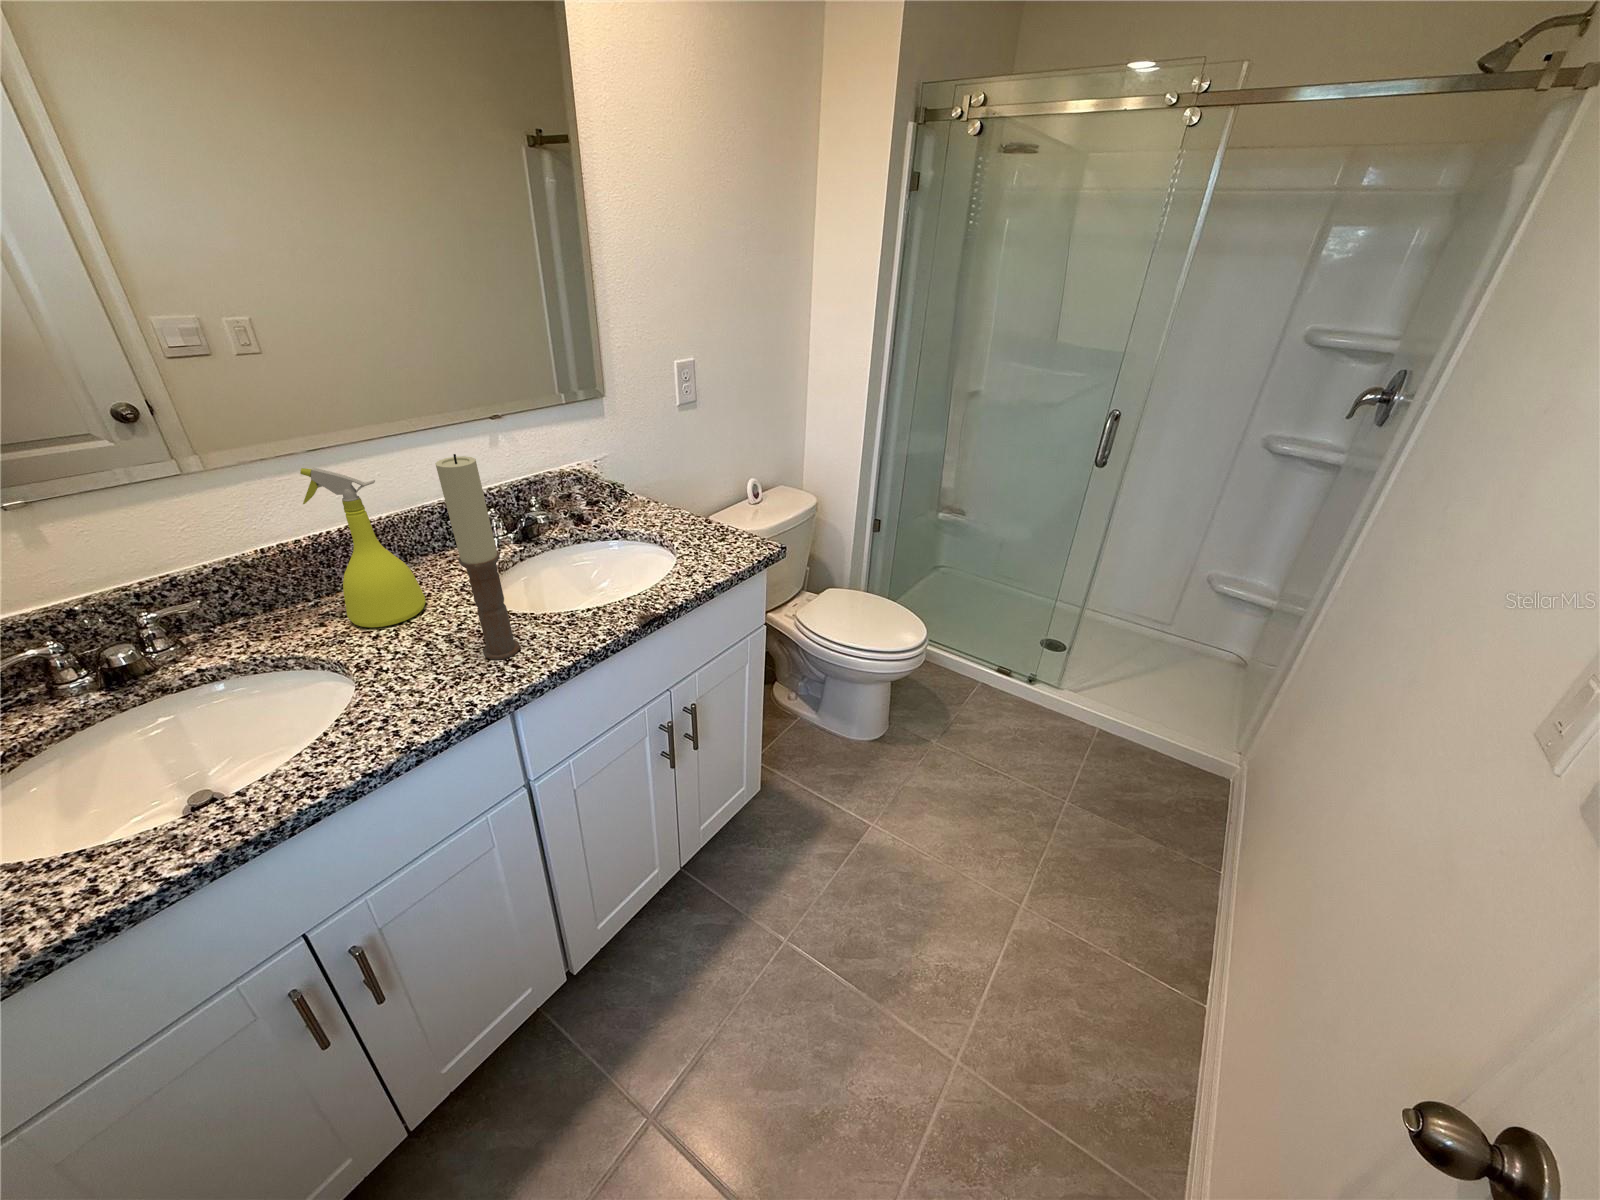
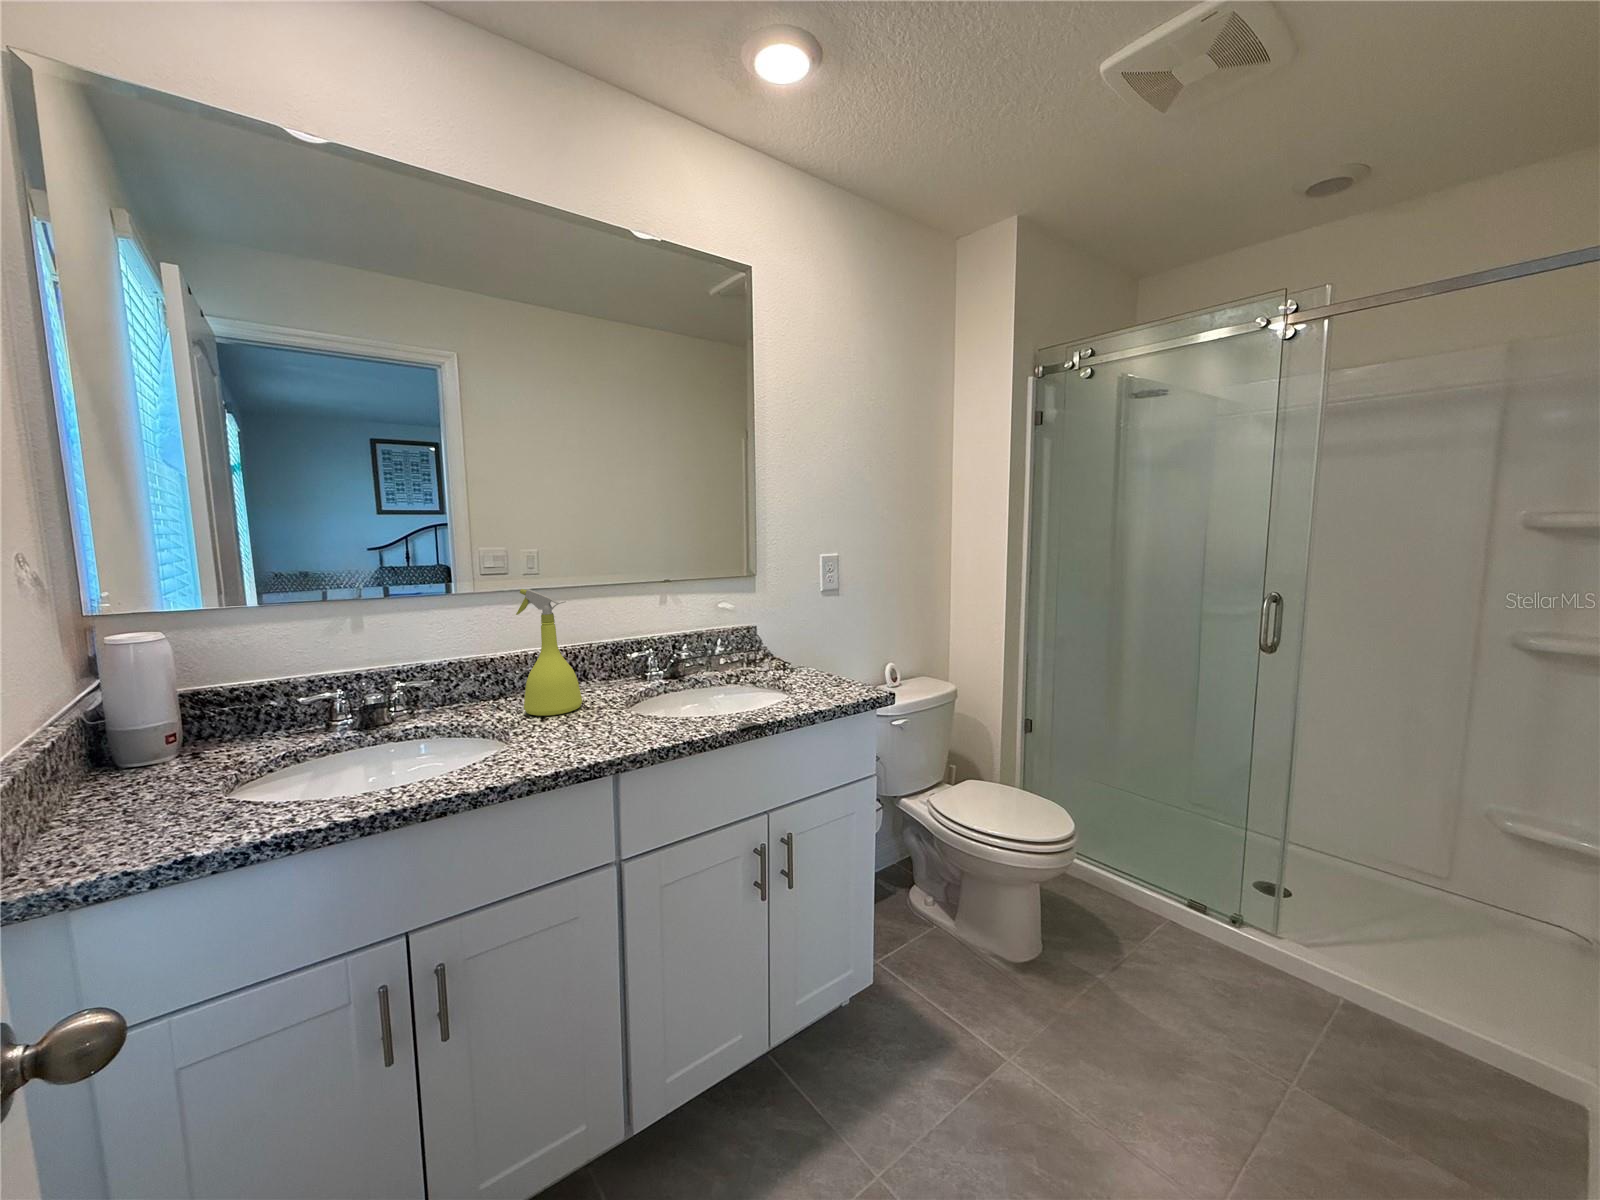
candle: present [435,454,520,660] -> none [599,564,636,737]

